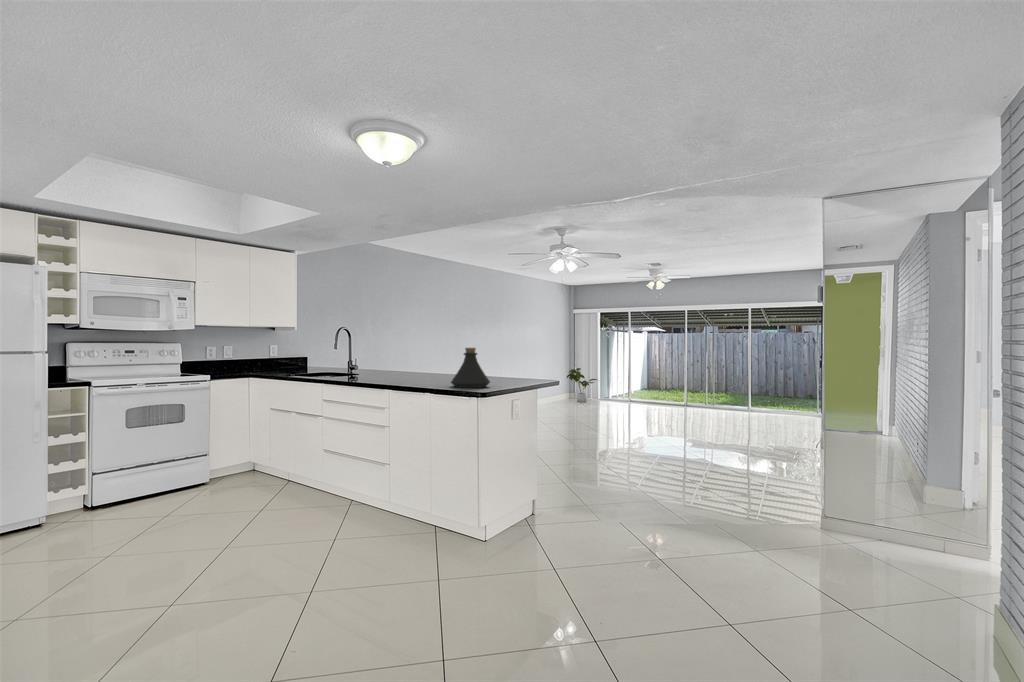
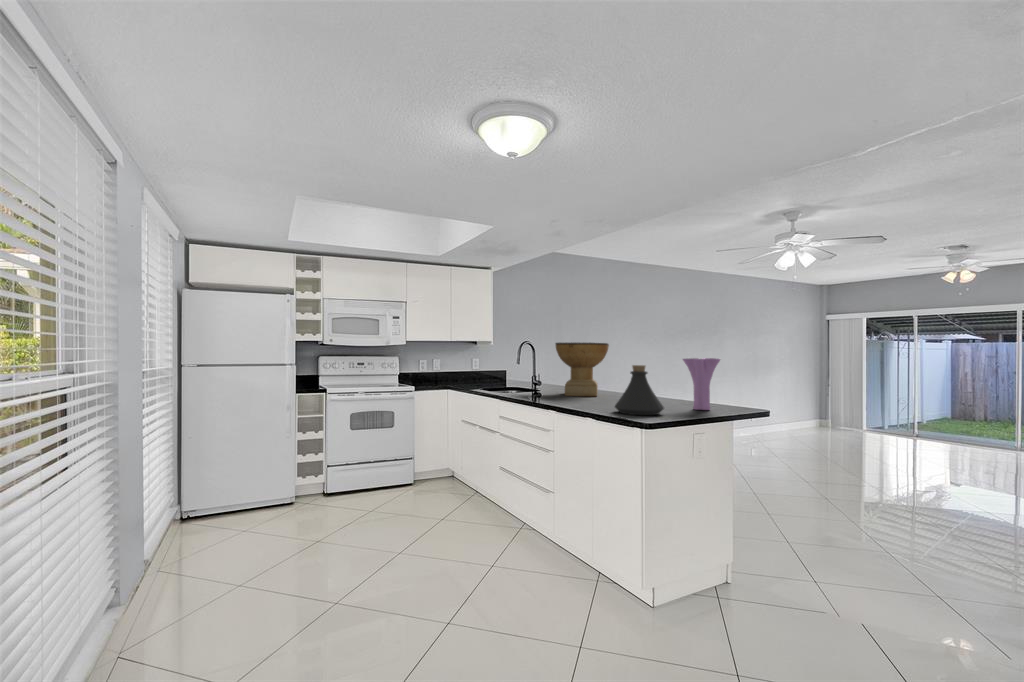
decorative bowl: none [377,329,427,378] -> present [556,343,609,396]
vase: none [497,343,526,383] -> present [683,358,720,410]
house plant: present [567,368,597,402] -> none [819,388,869,431]

